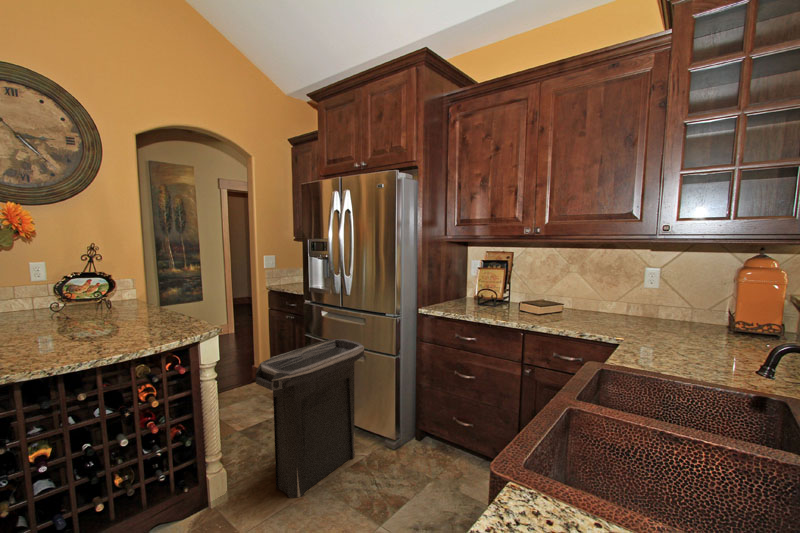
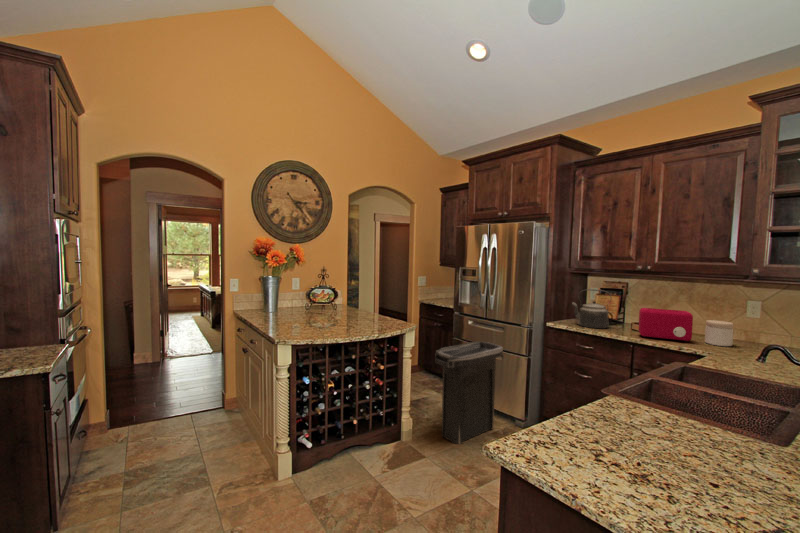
kettle: none [450,262,495,312] -> present [573,289,611,329]
toaster: none [528,282,592,324] -> present [639,308,693,342]
jar: none [603,293,636,326] -> present [705,320,733,346]

